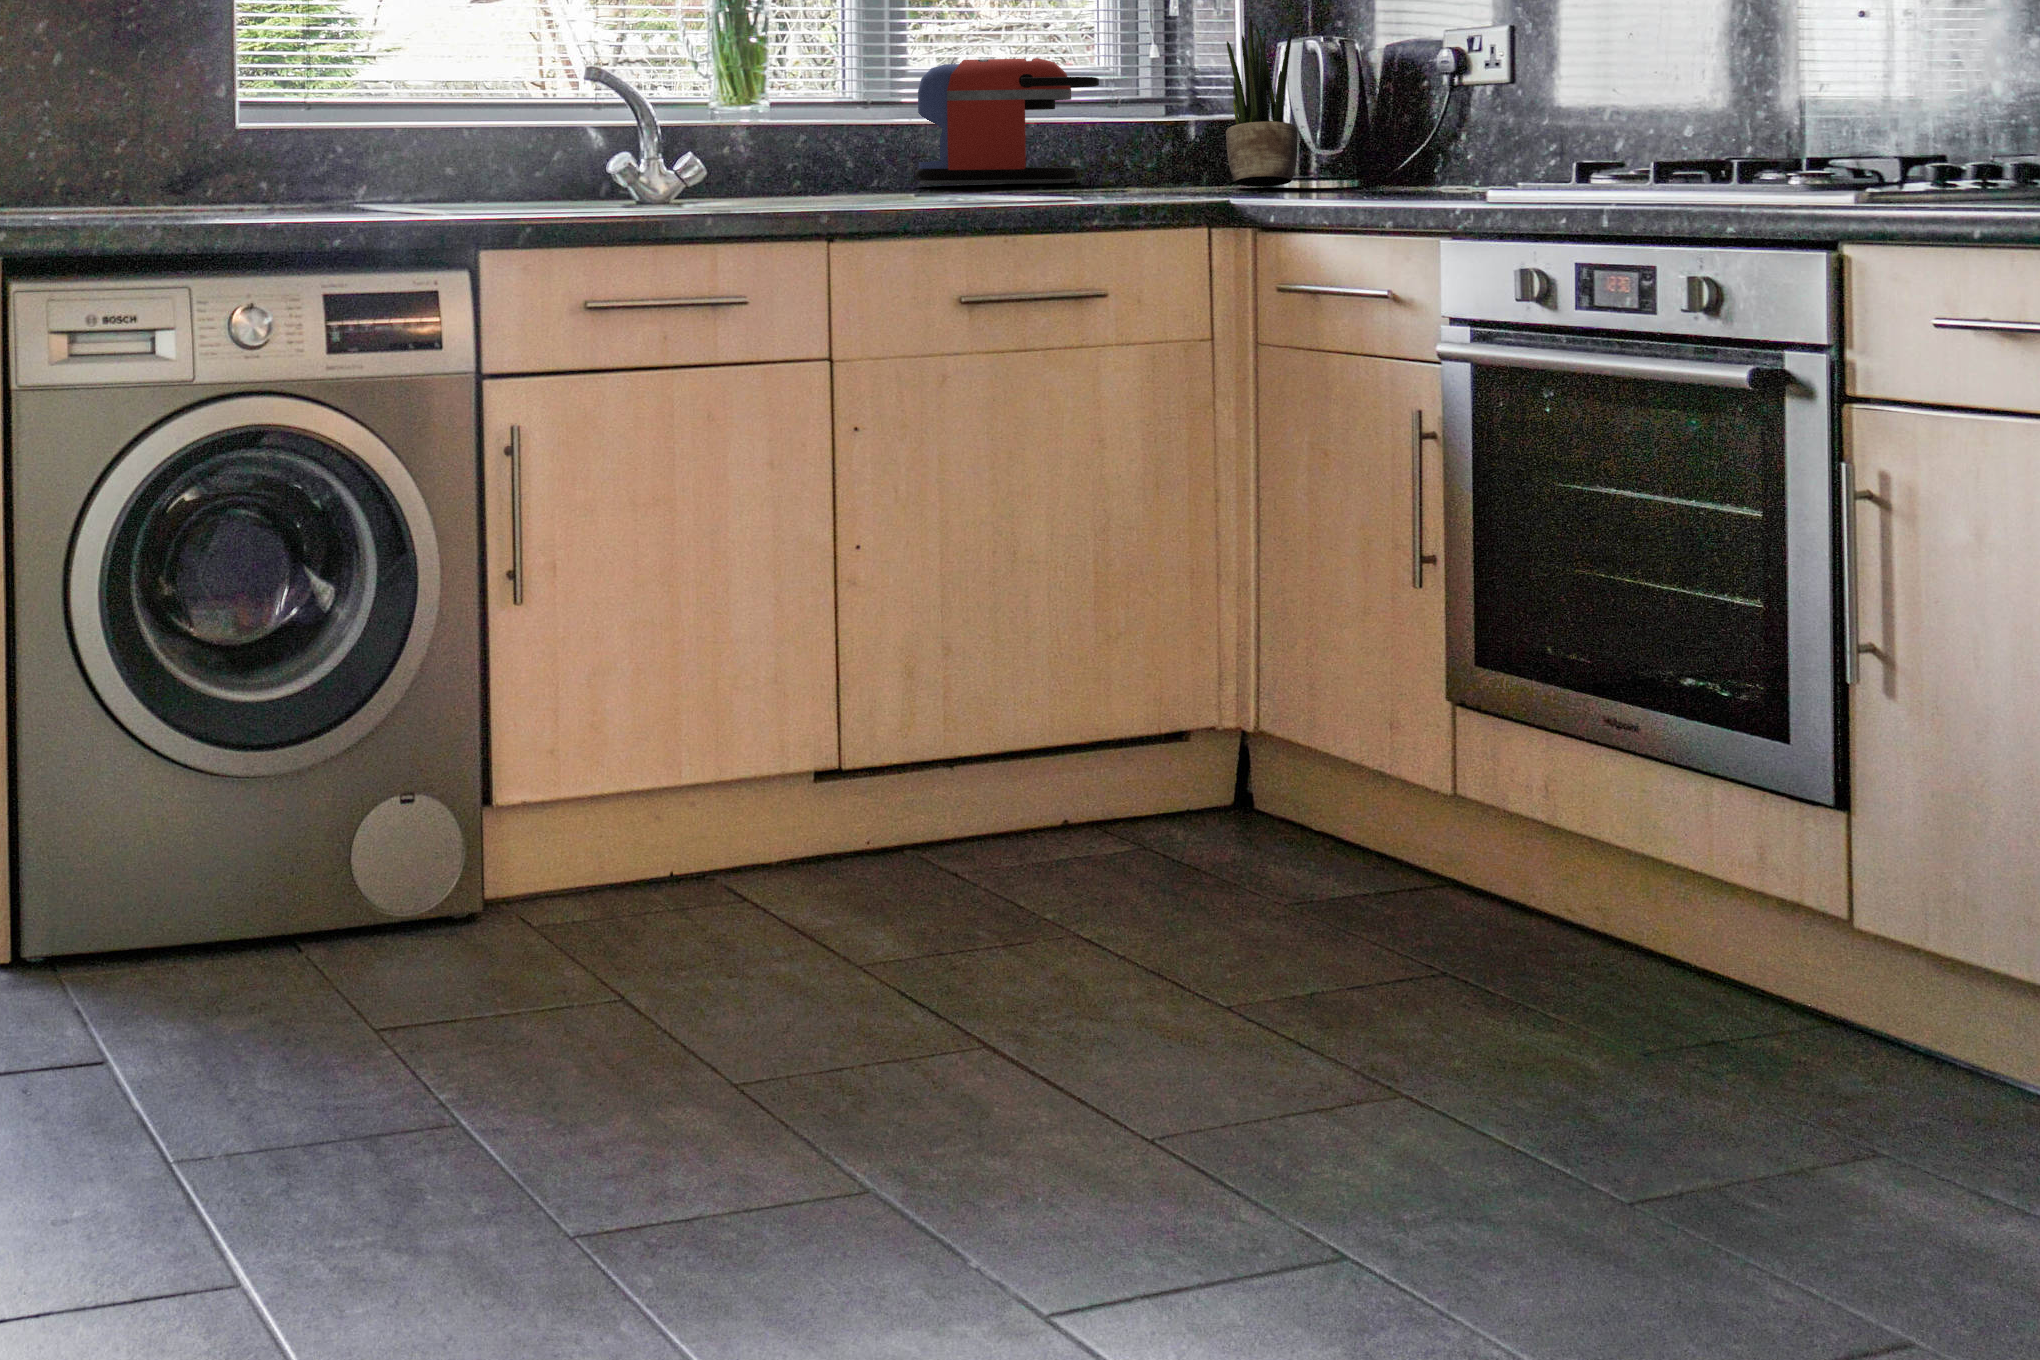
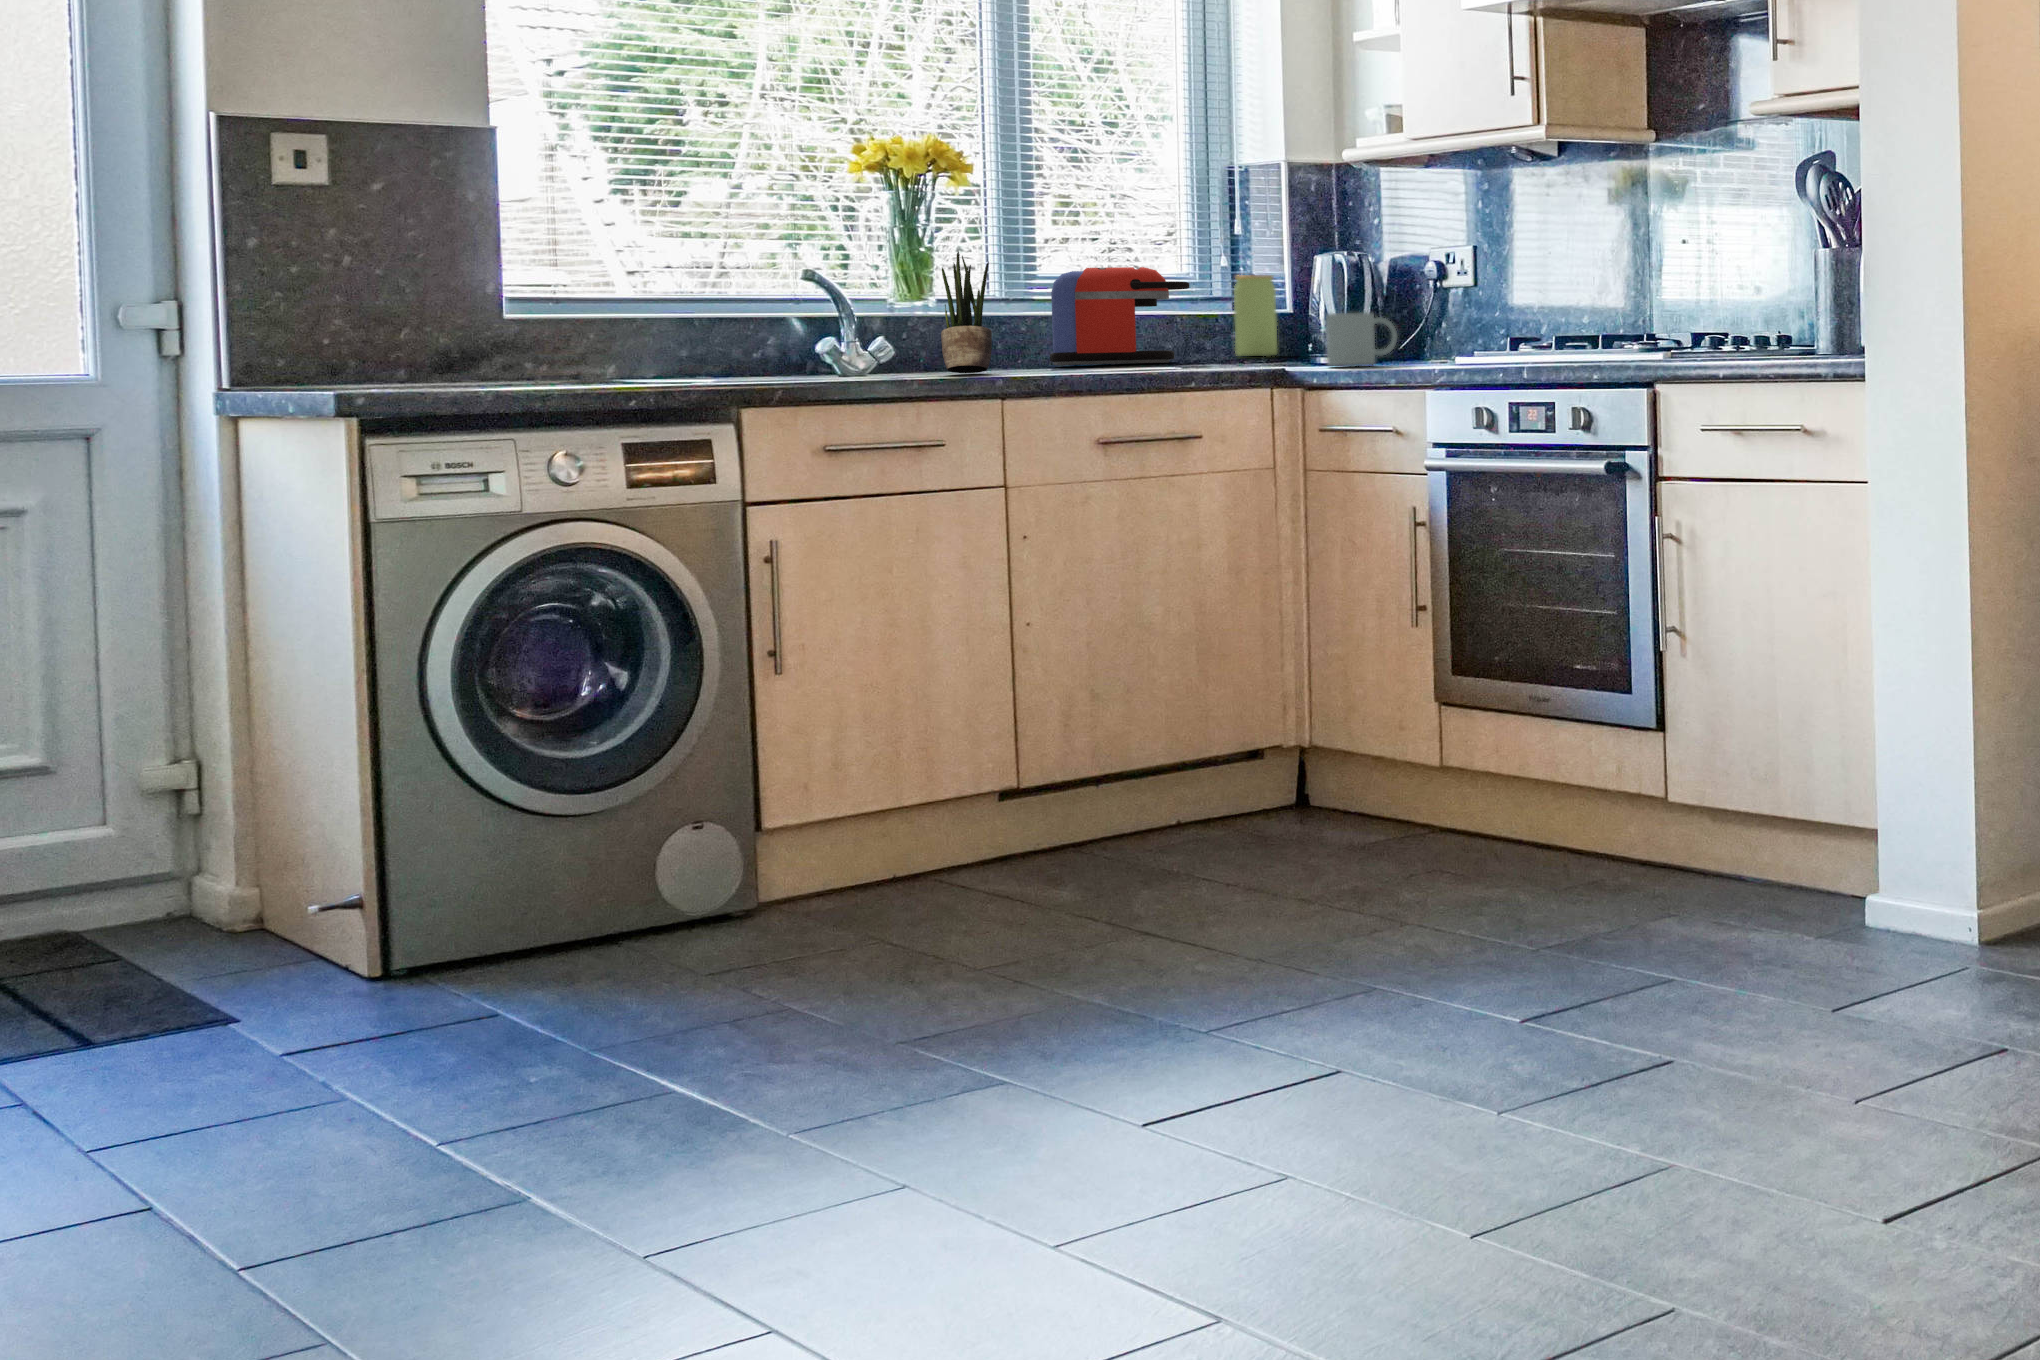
potted plant: present [1226,19,1297,187] -> present [941,251,992,373]
jar: none [1161,67,1219,174] -> present [1234,275,1277,356]
mug: none [1285,121,1394,198] -> present [1326,313,1397,366]

